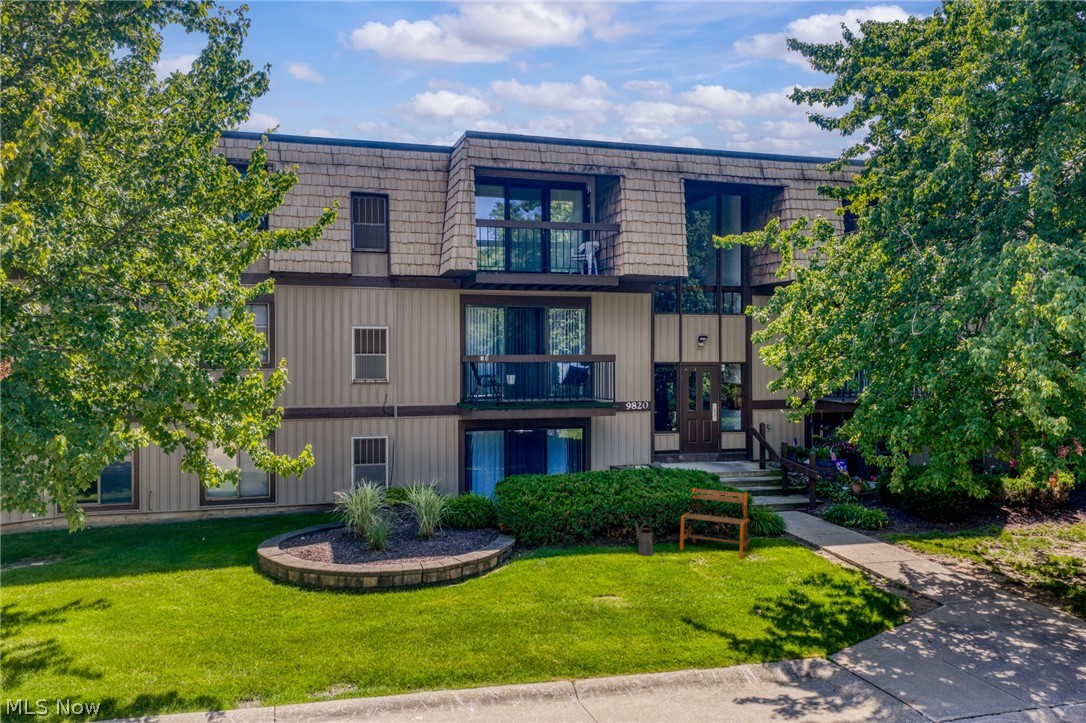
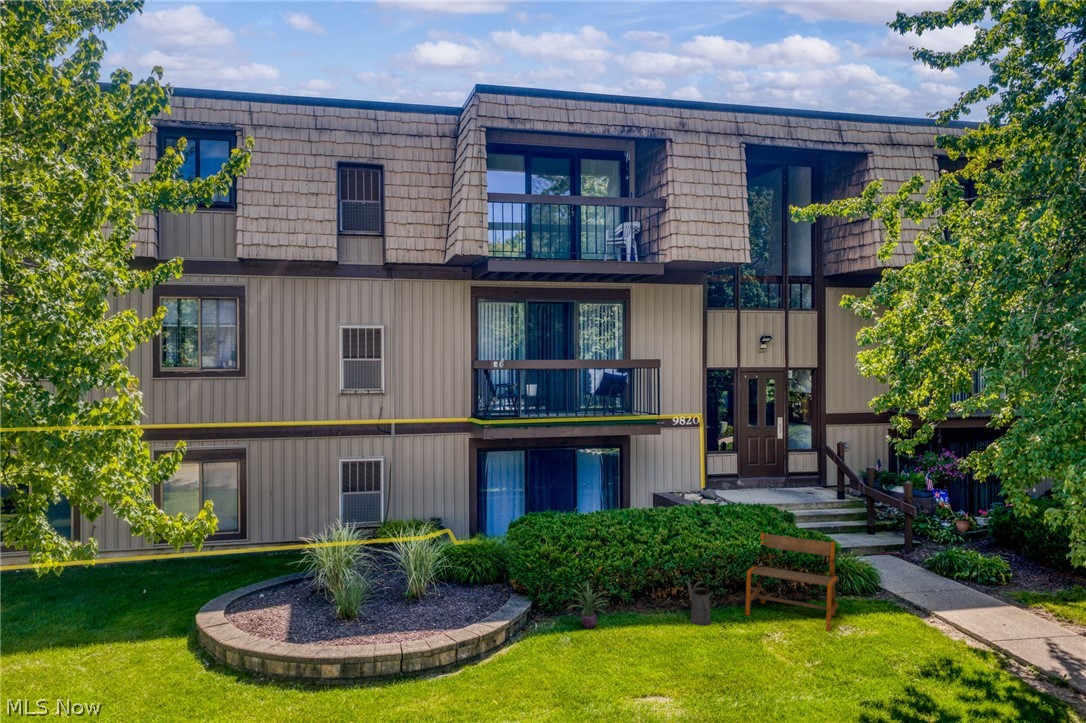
decorative plant: none [543,524,575,559] -> present [570,582,602,628]

